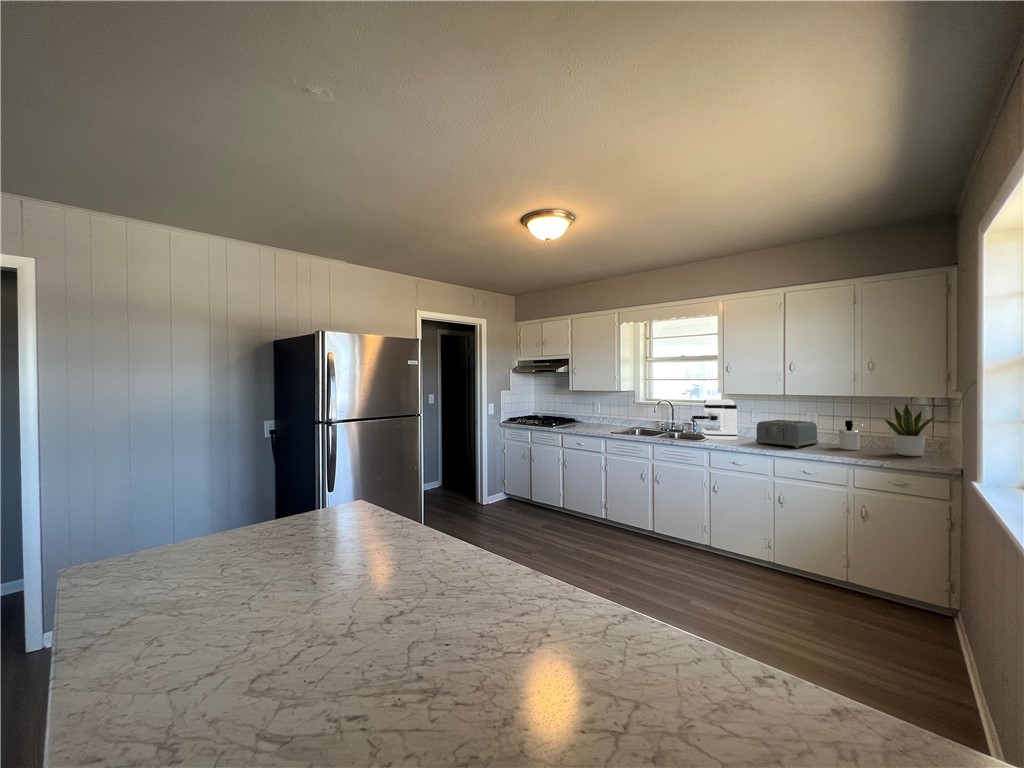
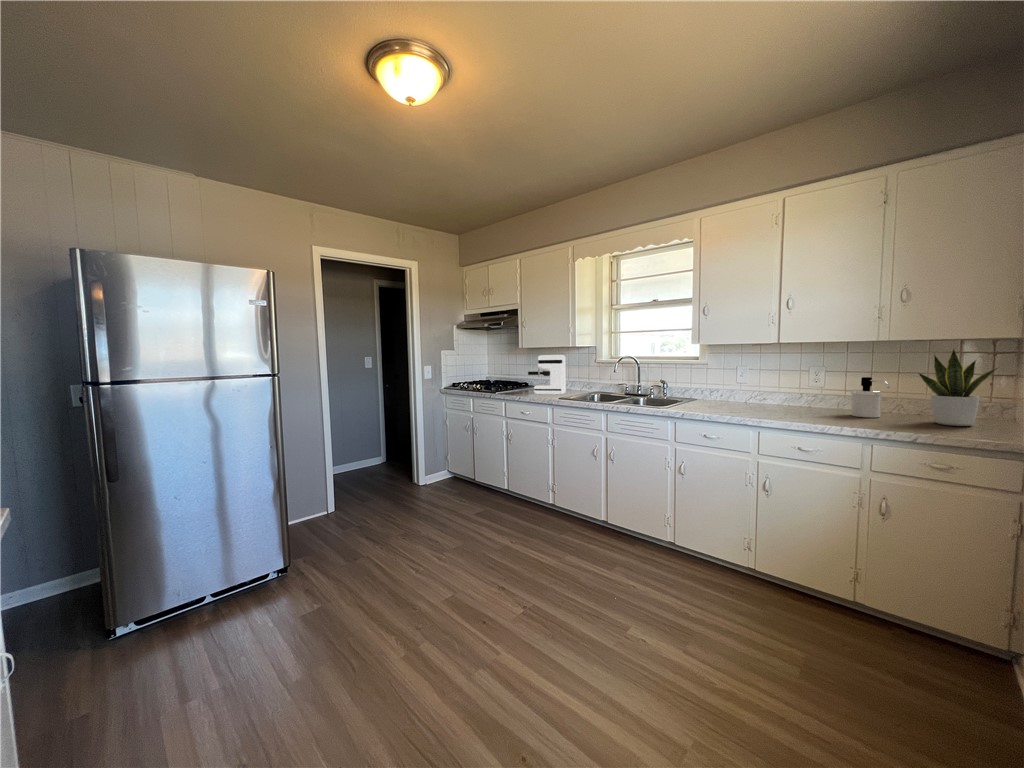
coffee maker: present [692,399,737,440] -> present [528,355,566,395]
toaster: present [755,420,818,448] -> none [738,379,823,415]

